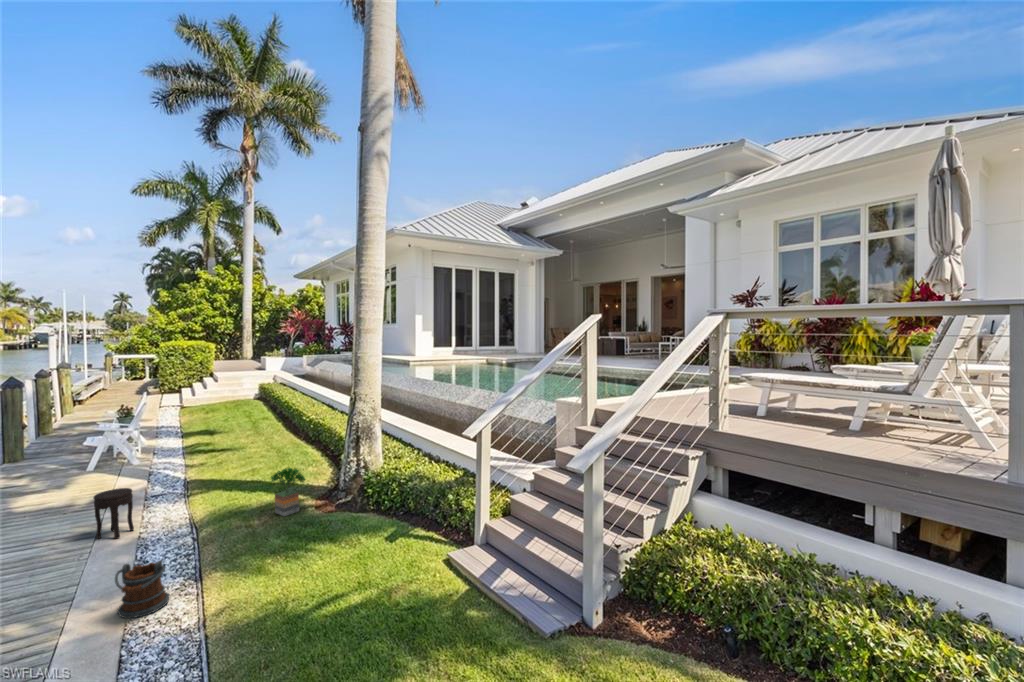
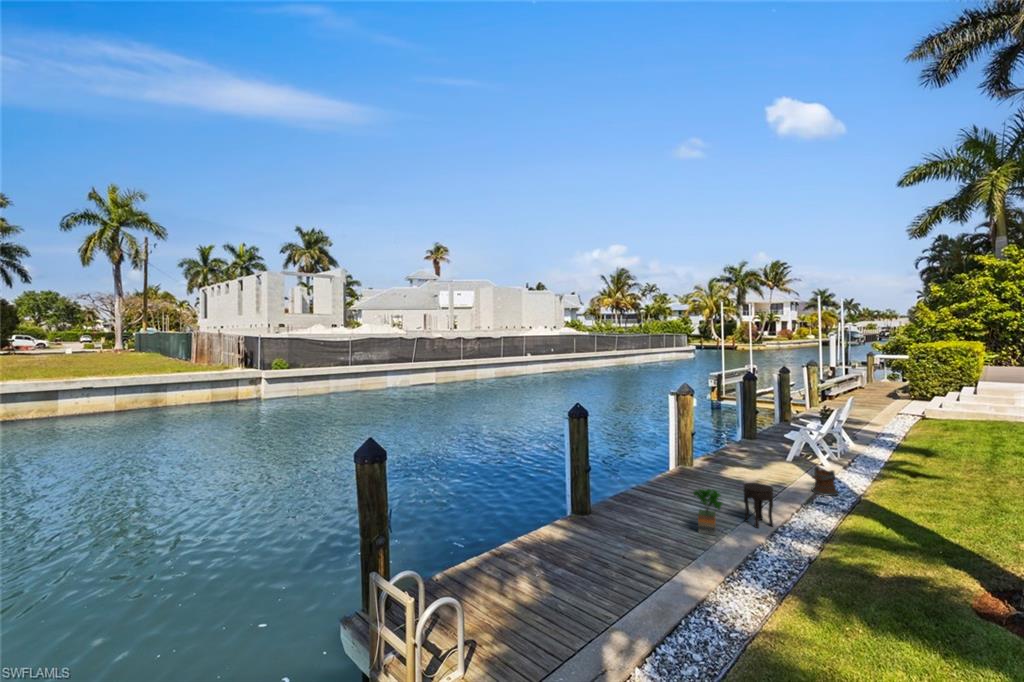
potted tree: present [271,468,305,516] -> present [693,489,722,535]
bucket: present [115,561,170,618] -> present [812,466,838,496]

